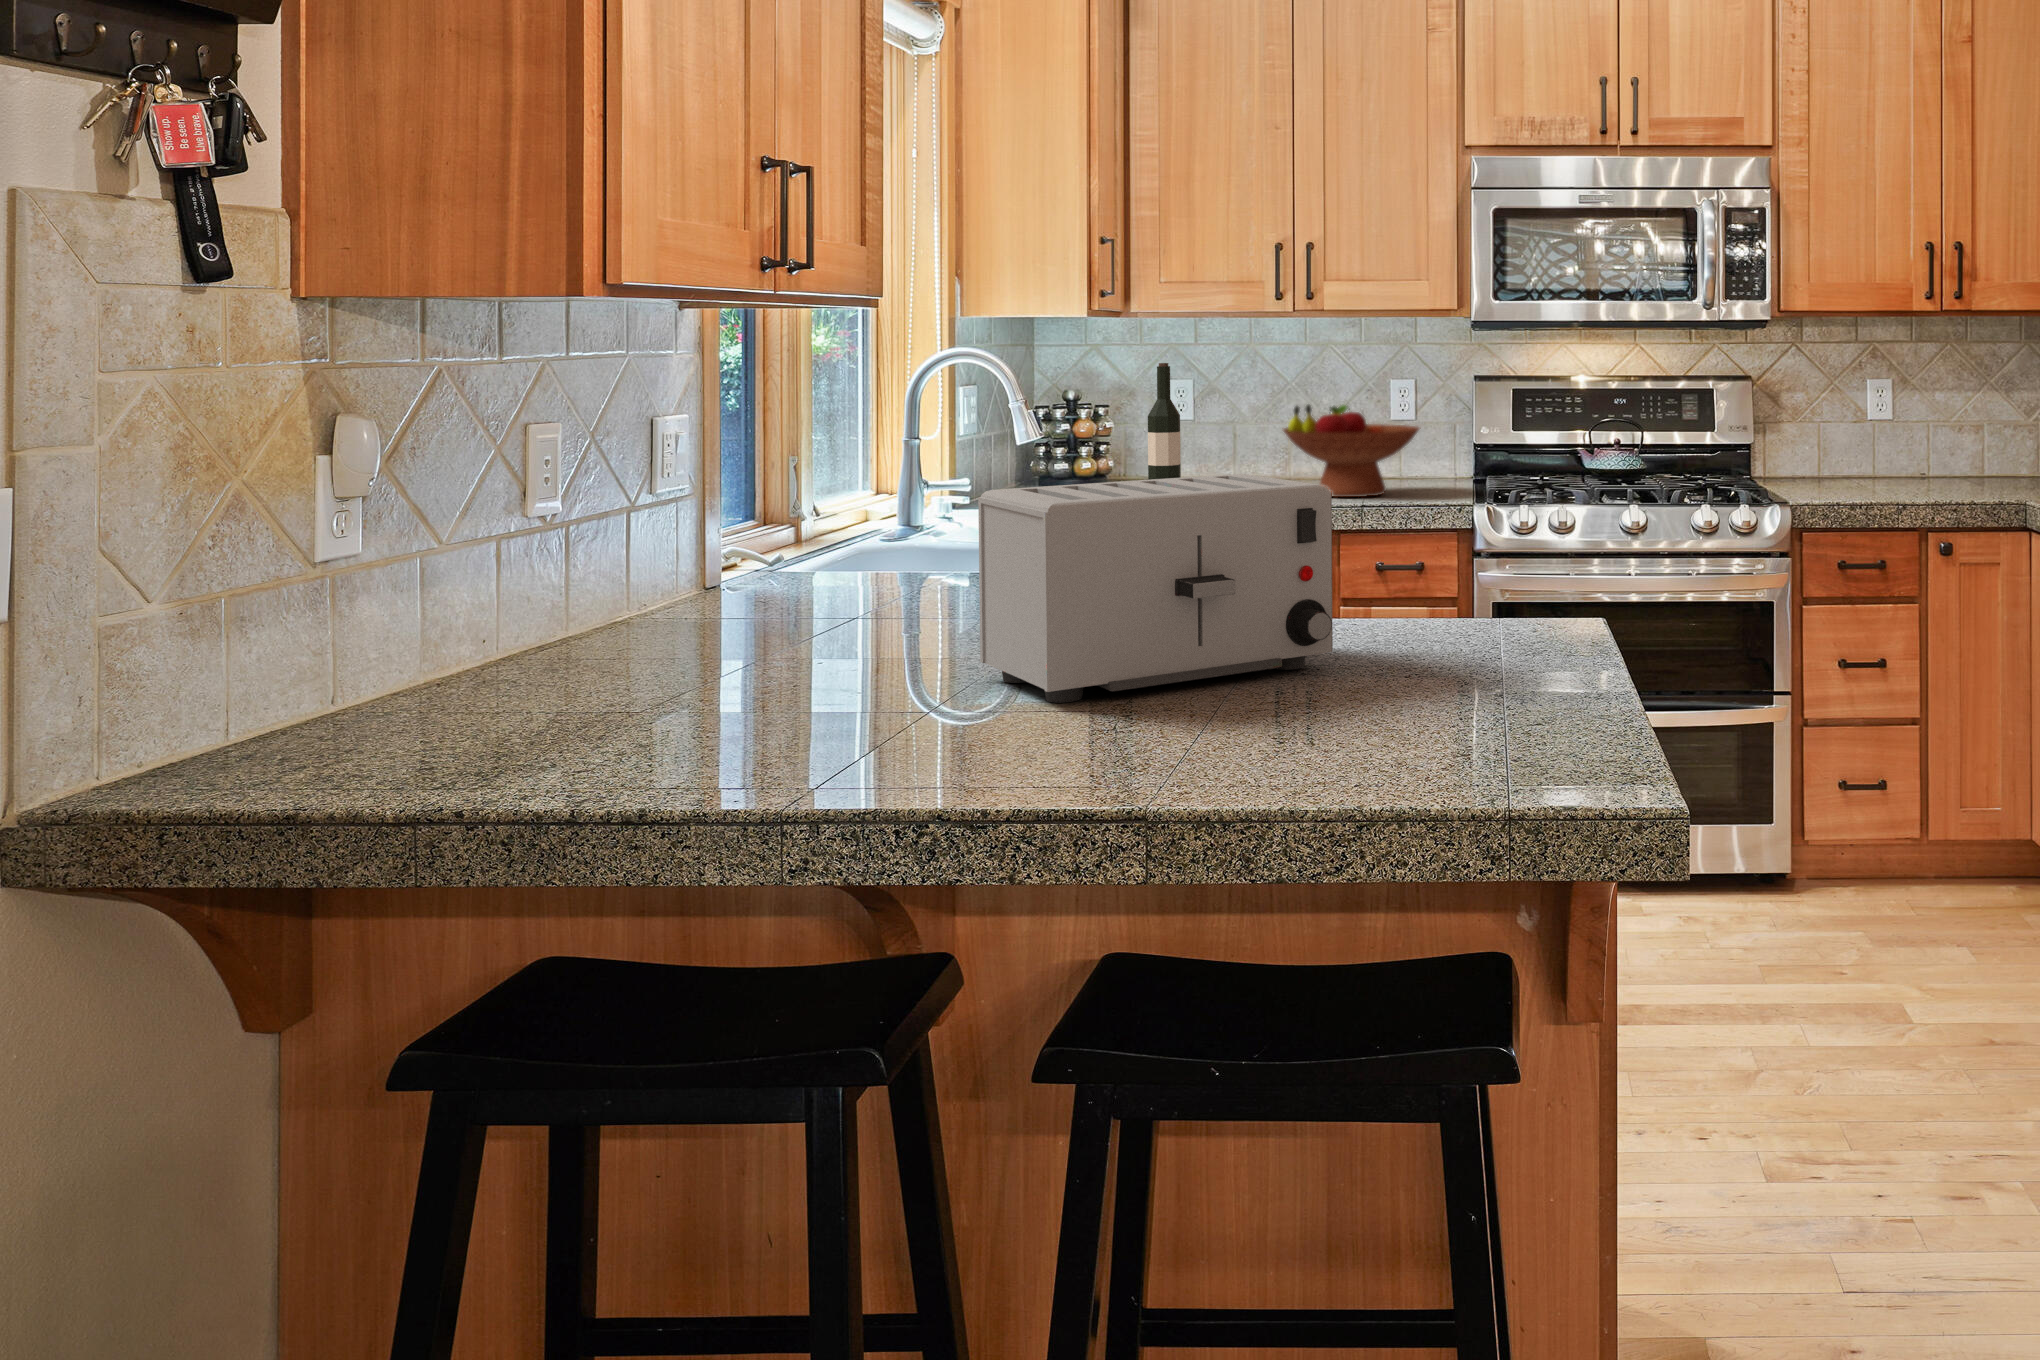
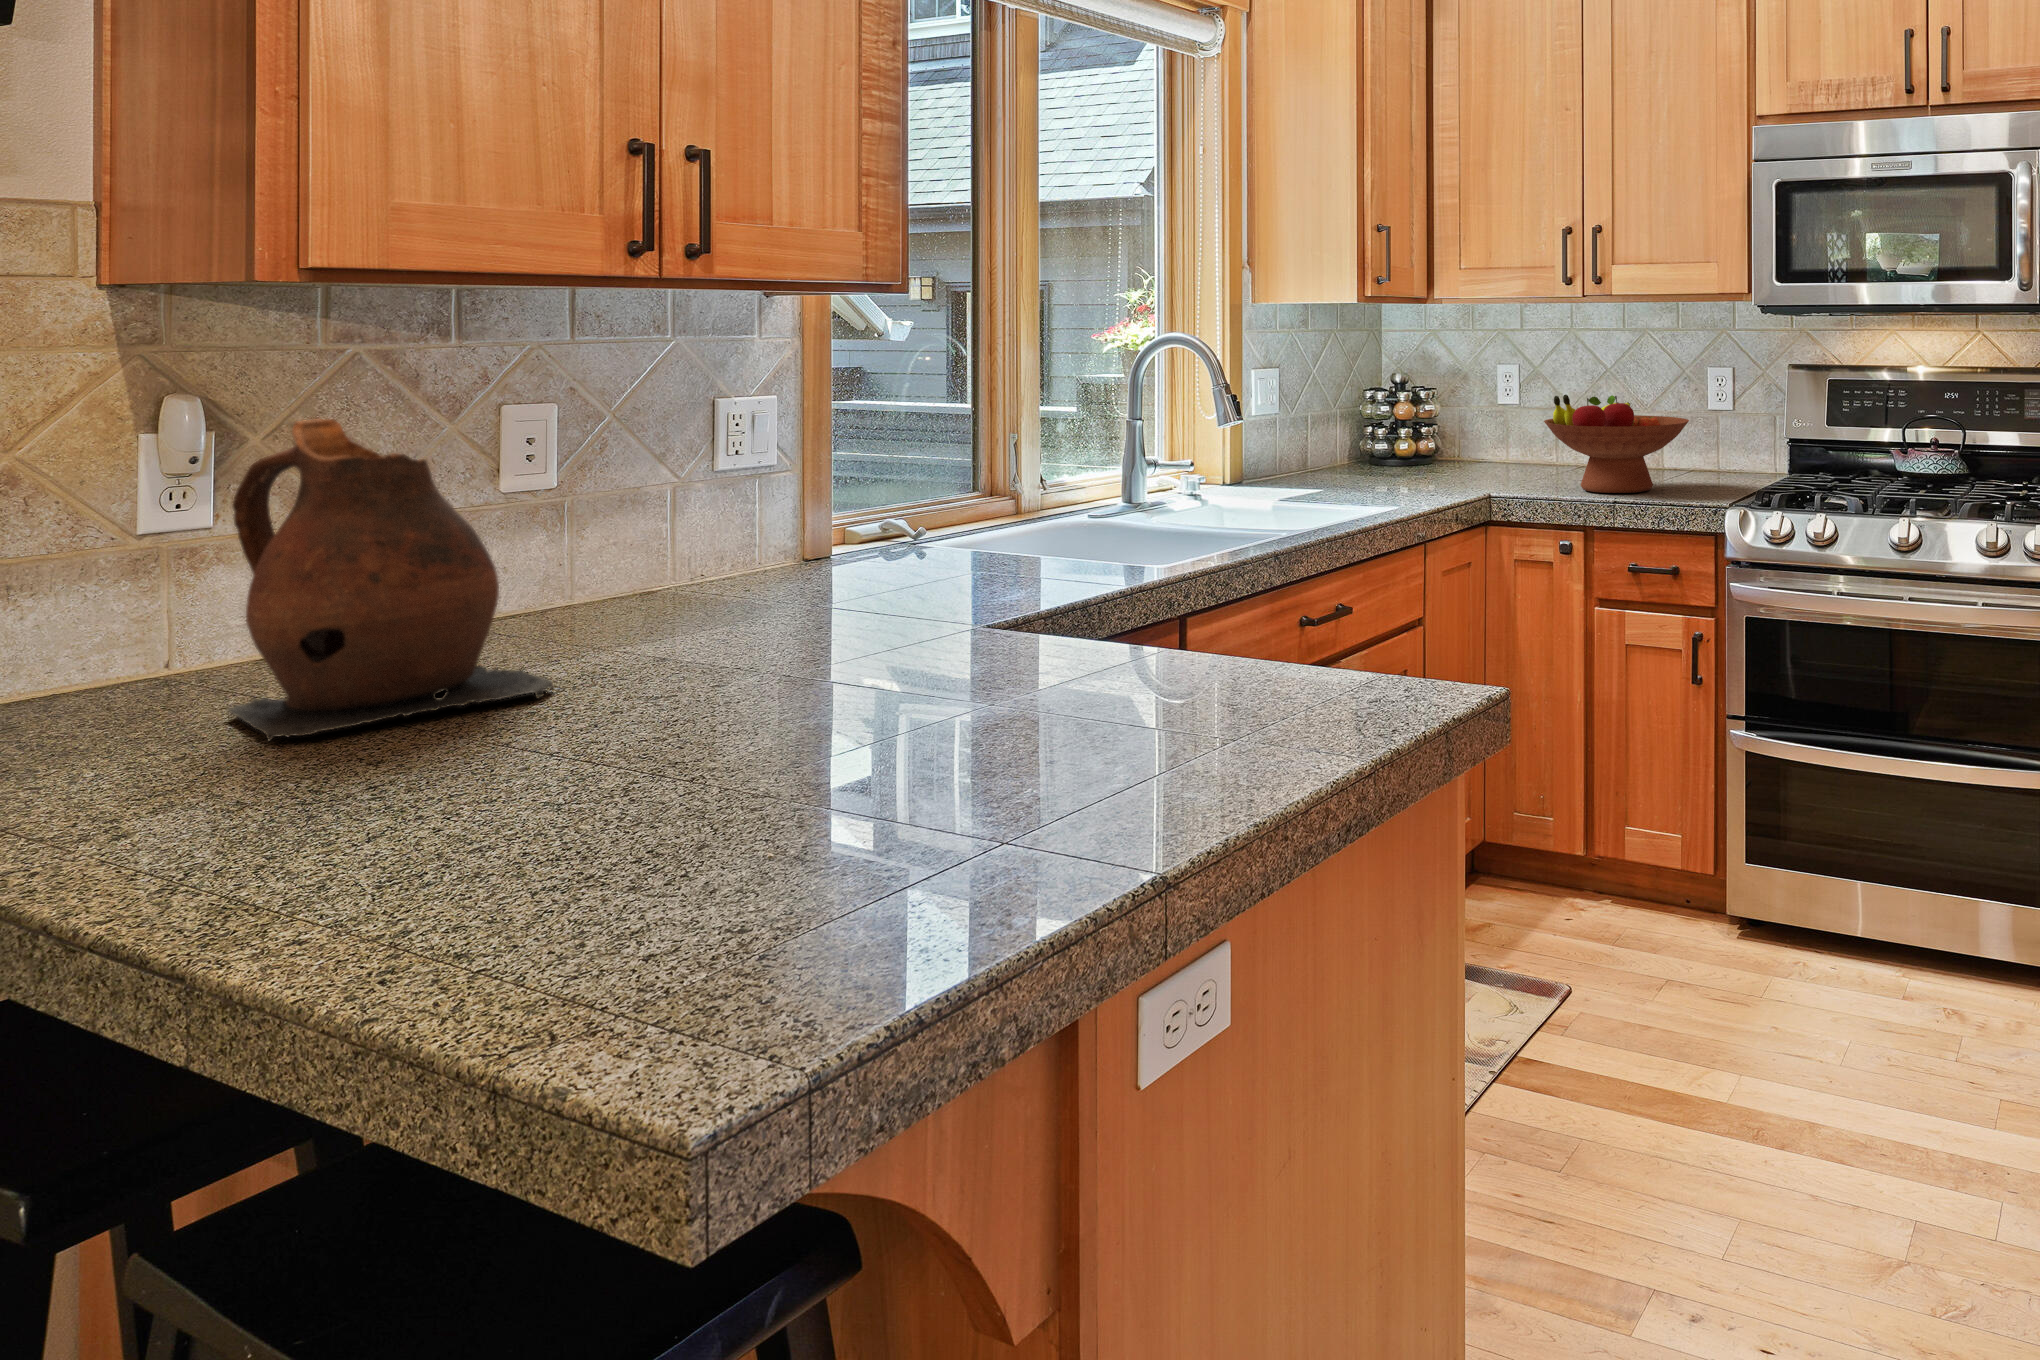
wine bottle: present [1148,363,1181,480] -> none [1469,350,1501,466]
ceramic pitcher: none [542,418,834,713] -> present [228,419,553,741]
toaster: present [978,474,1333,703] -> none [523,499,987,780]

